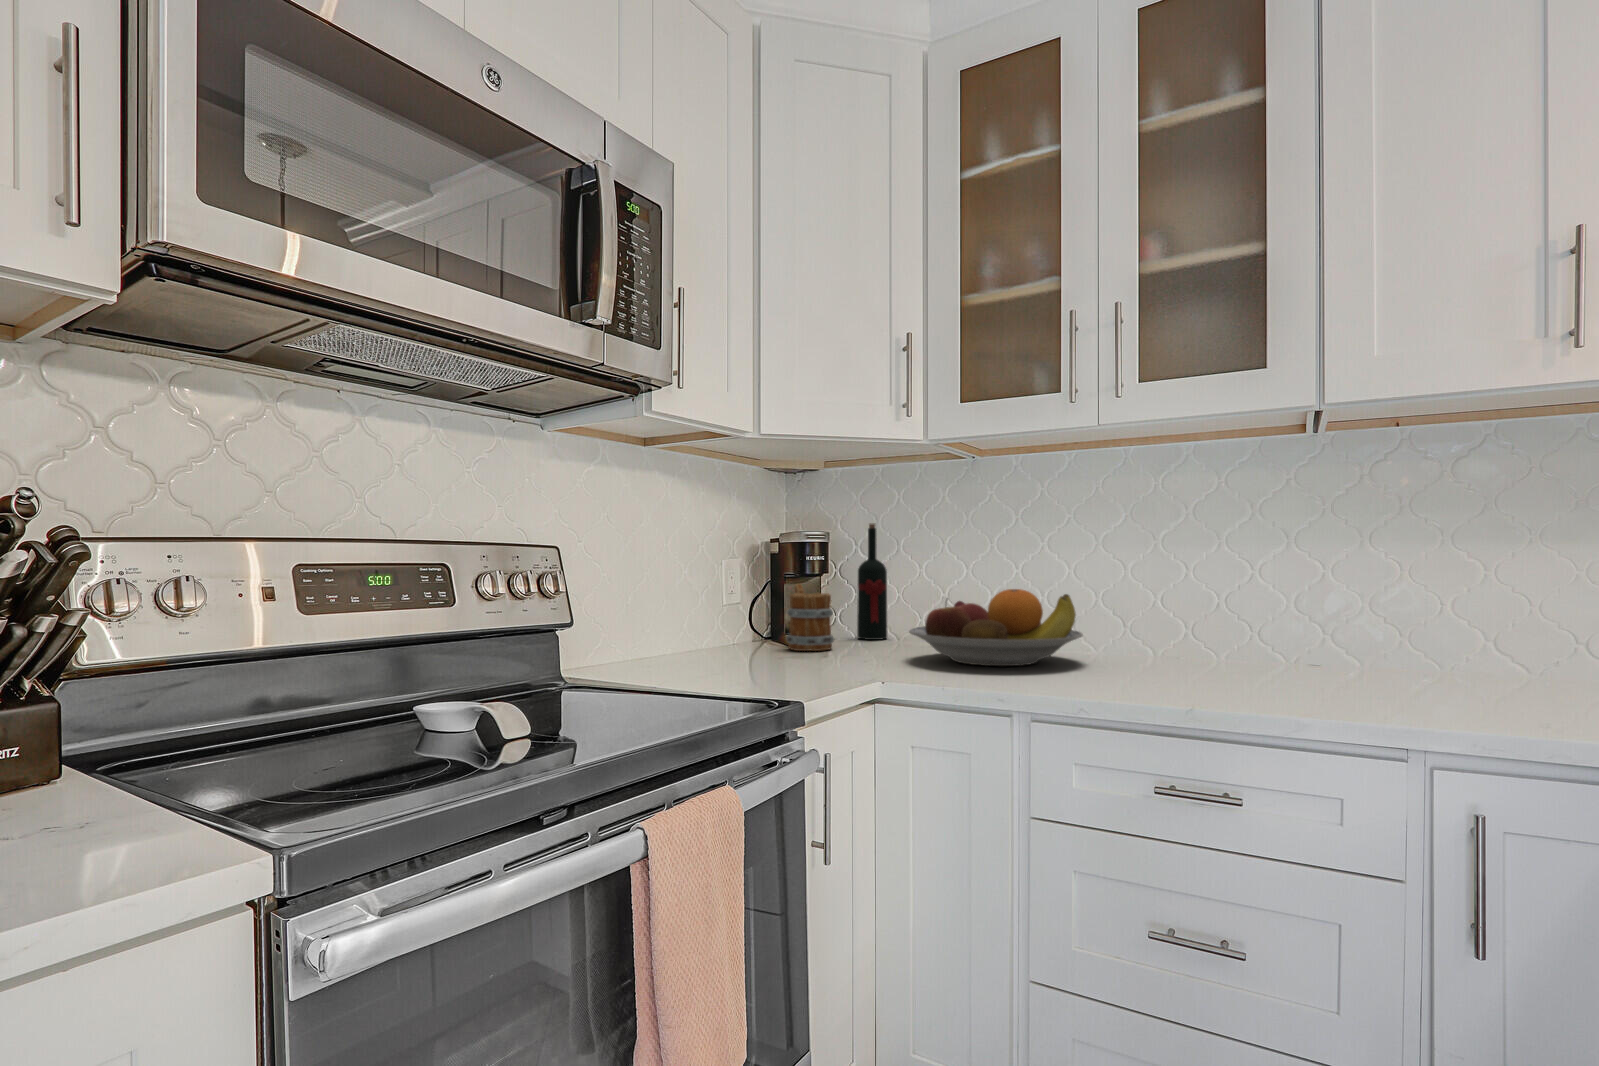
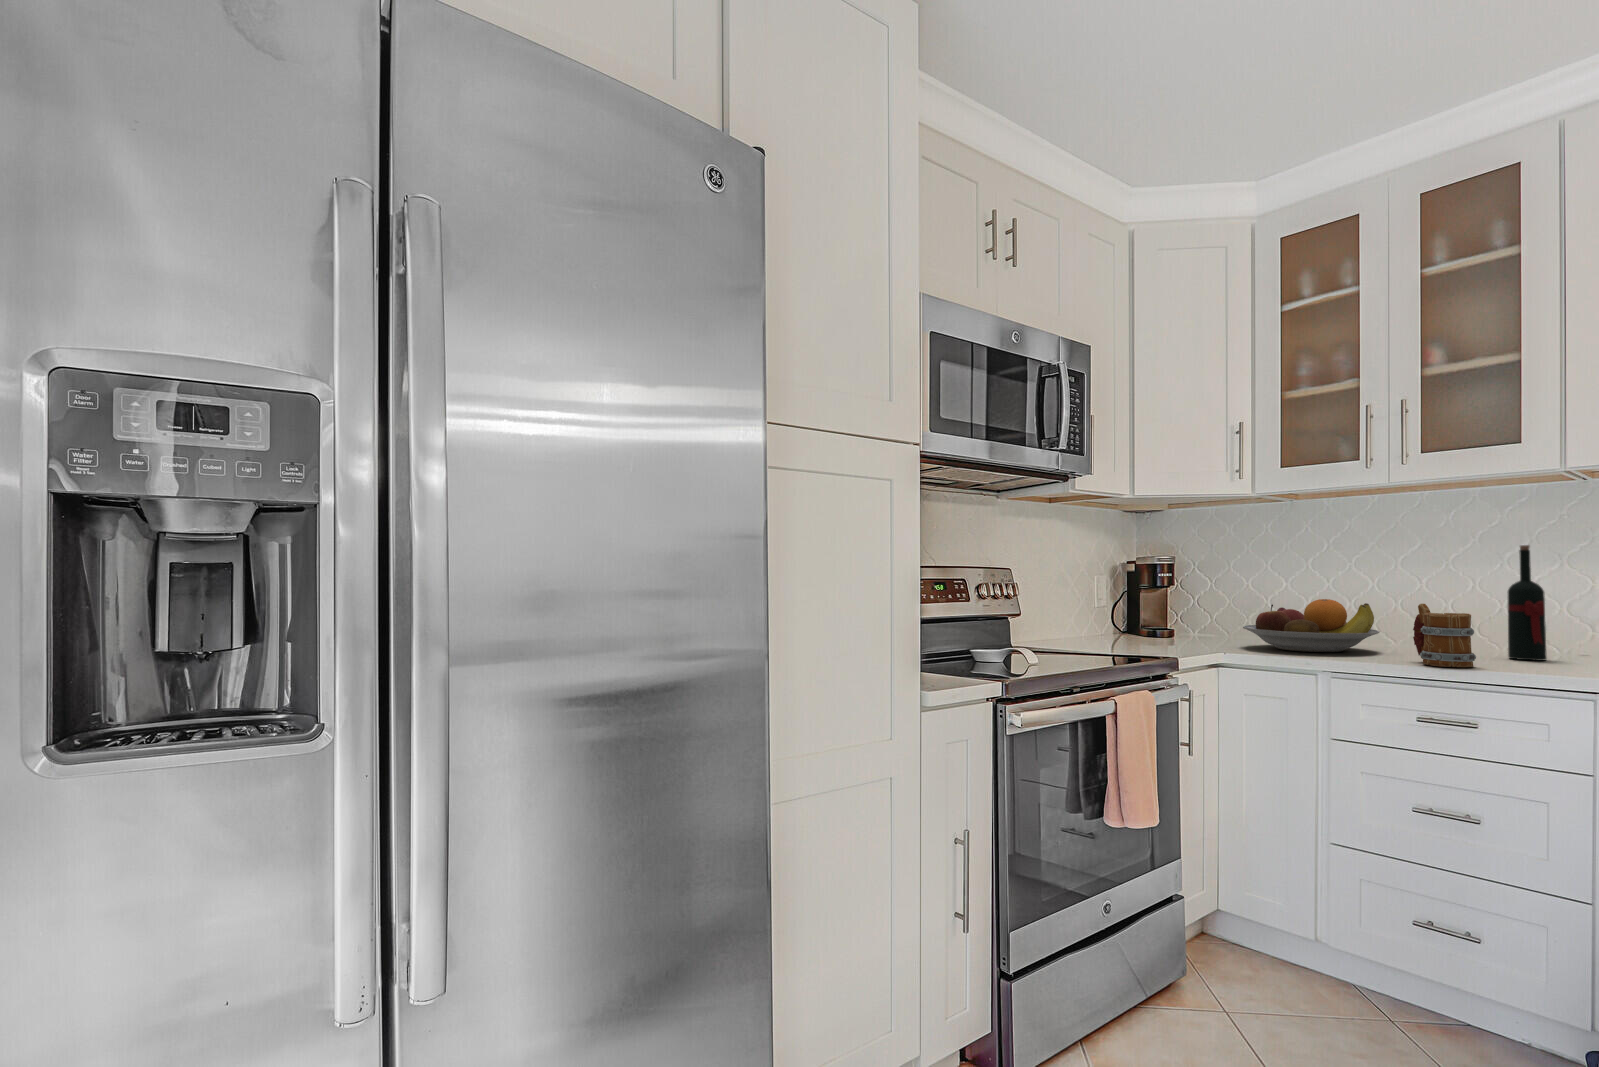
wine bottle: present [857,523,887,640] -> present [1508,545,1547,661]
mug: present [786,584,834,651] -> present [1413,604,1476,667]

